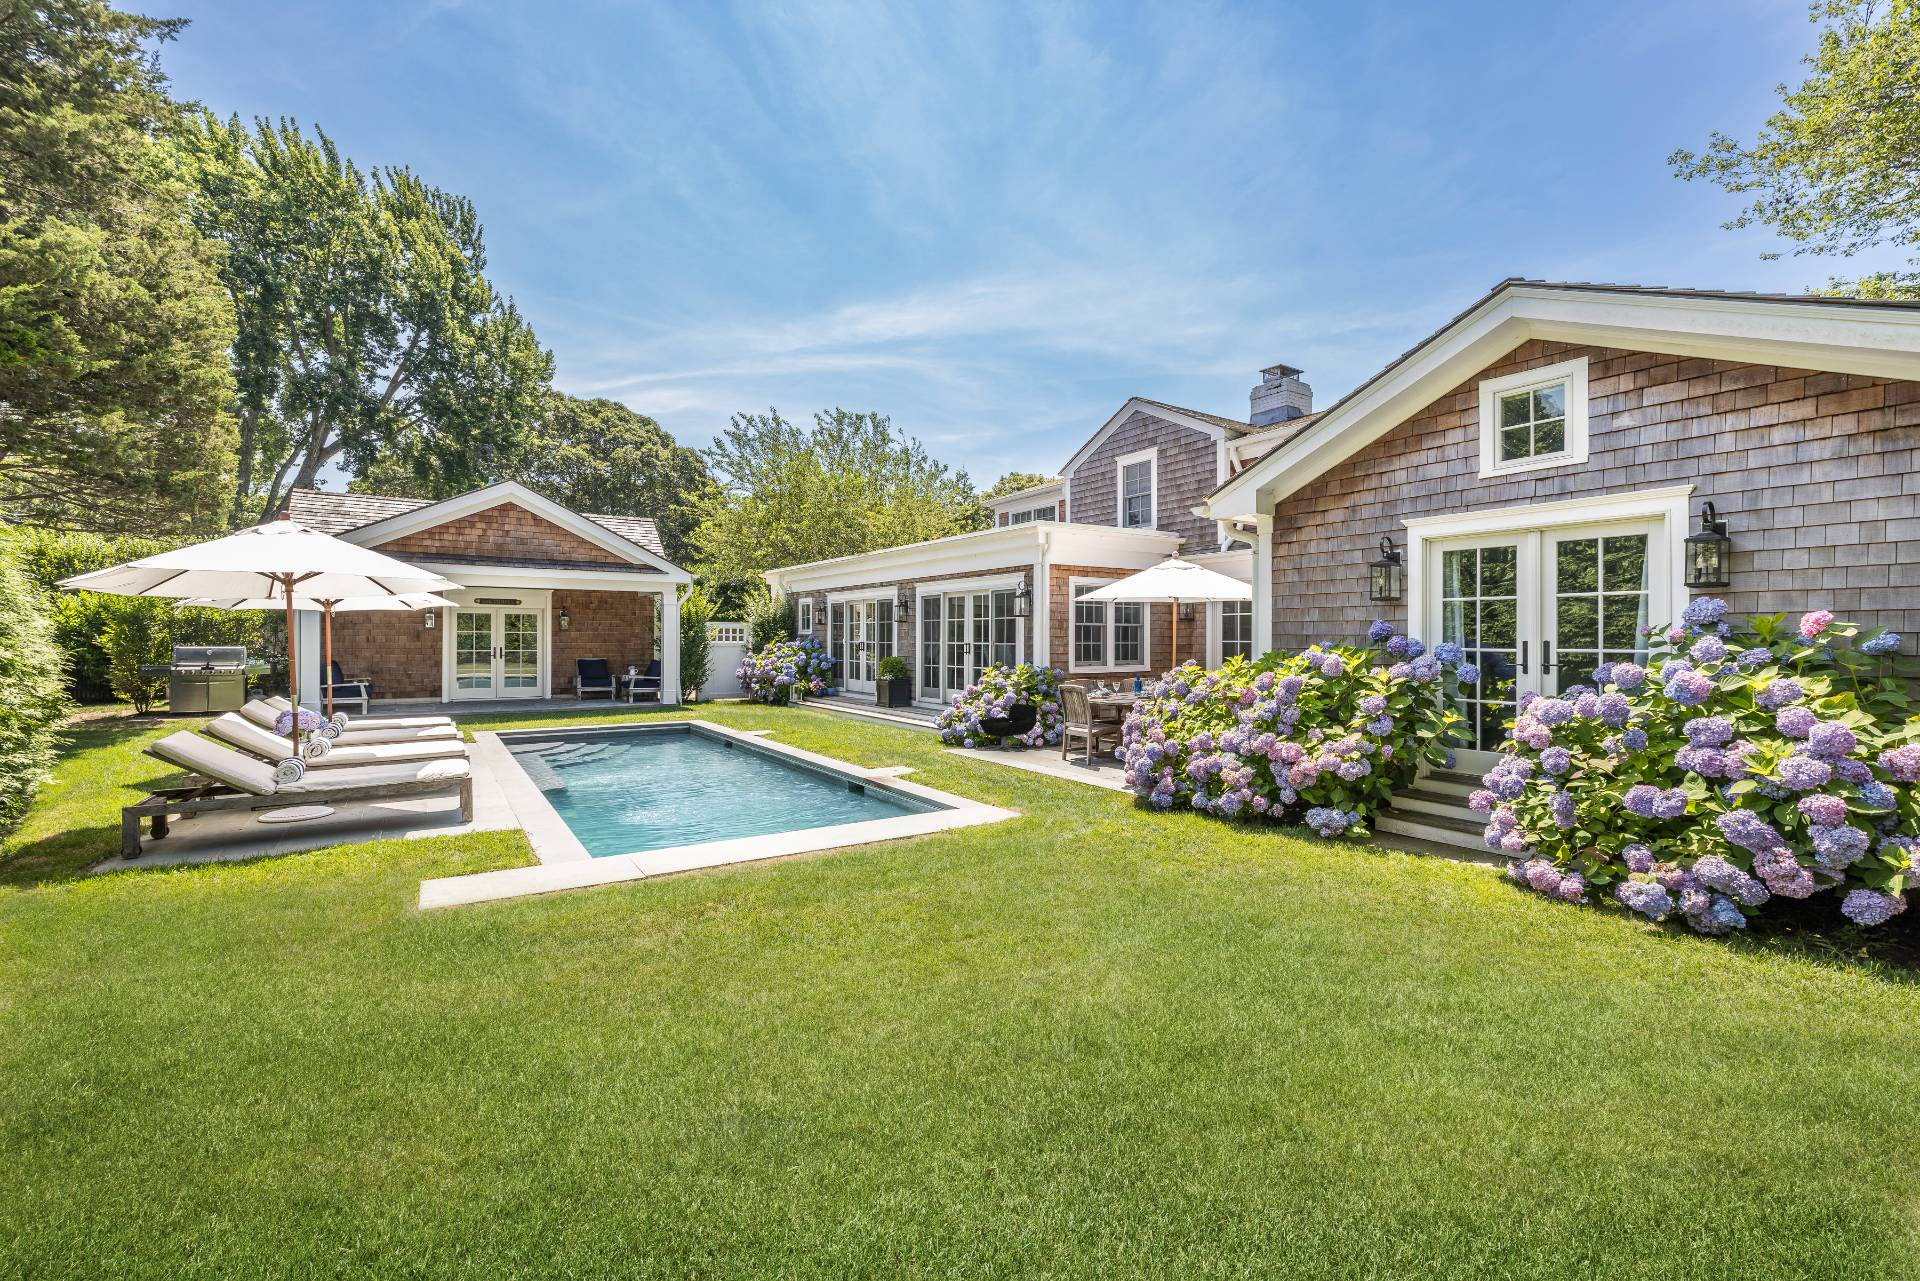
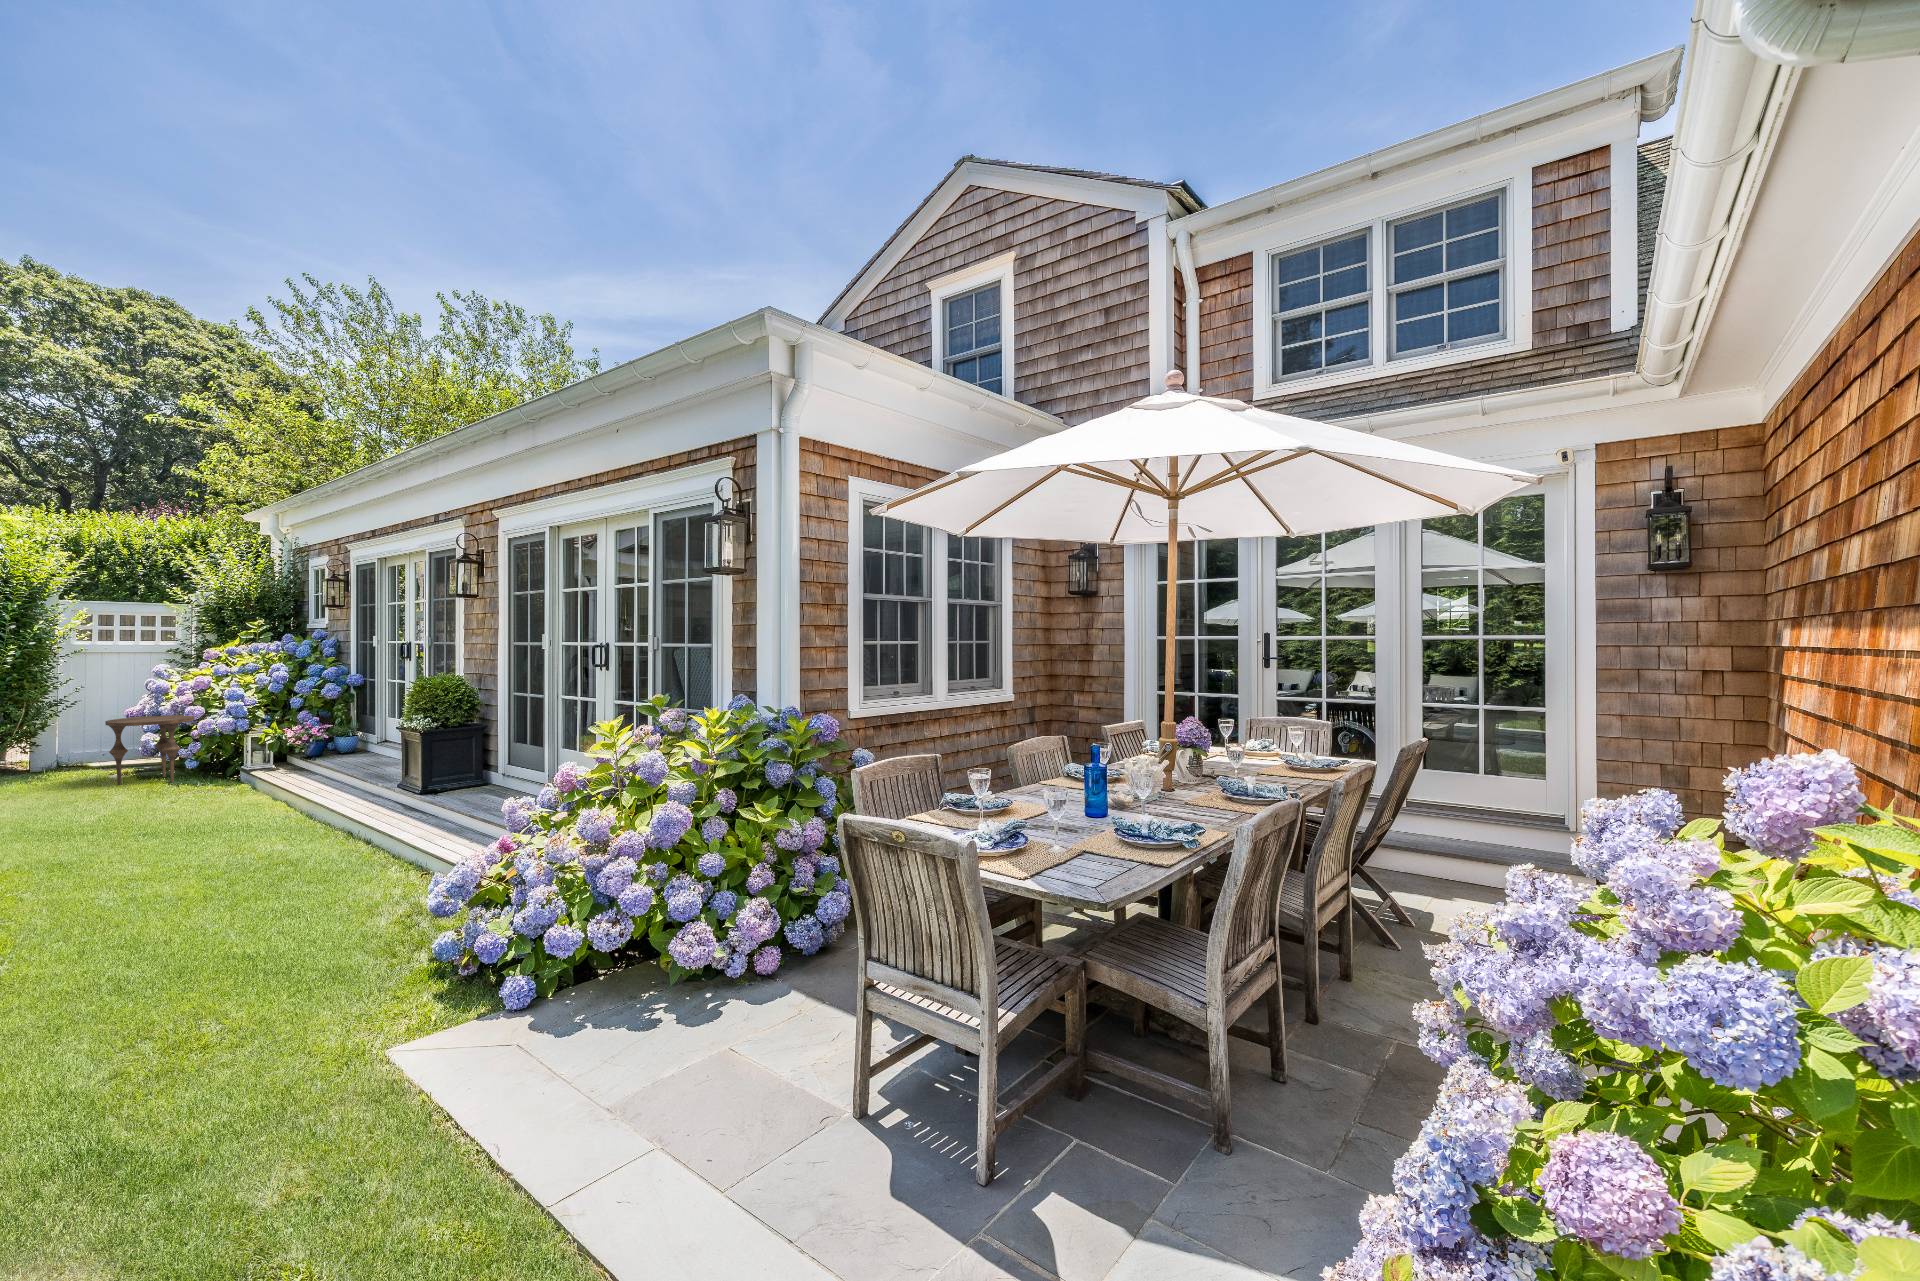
lounge chair: present [979,703,1037,751] -> none [534,839,754,1065]

